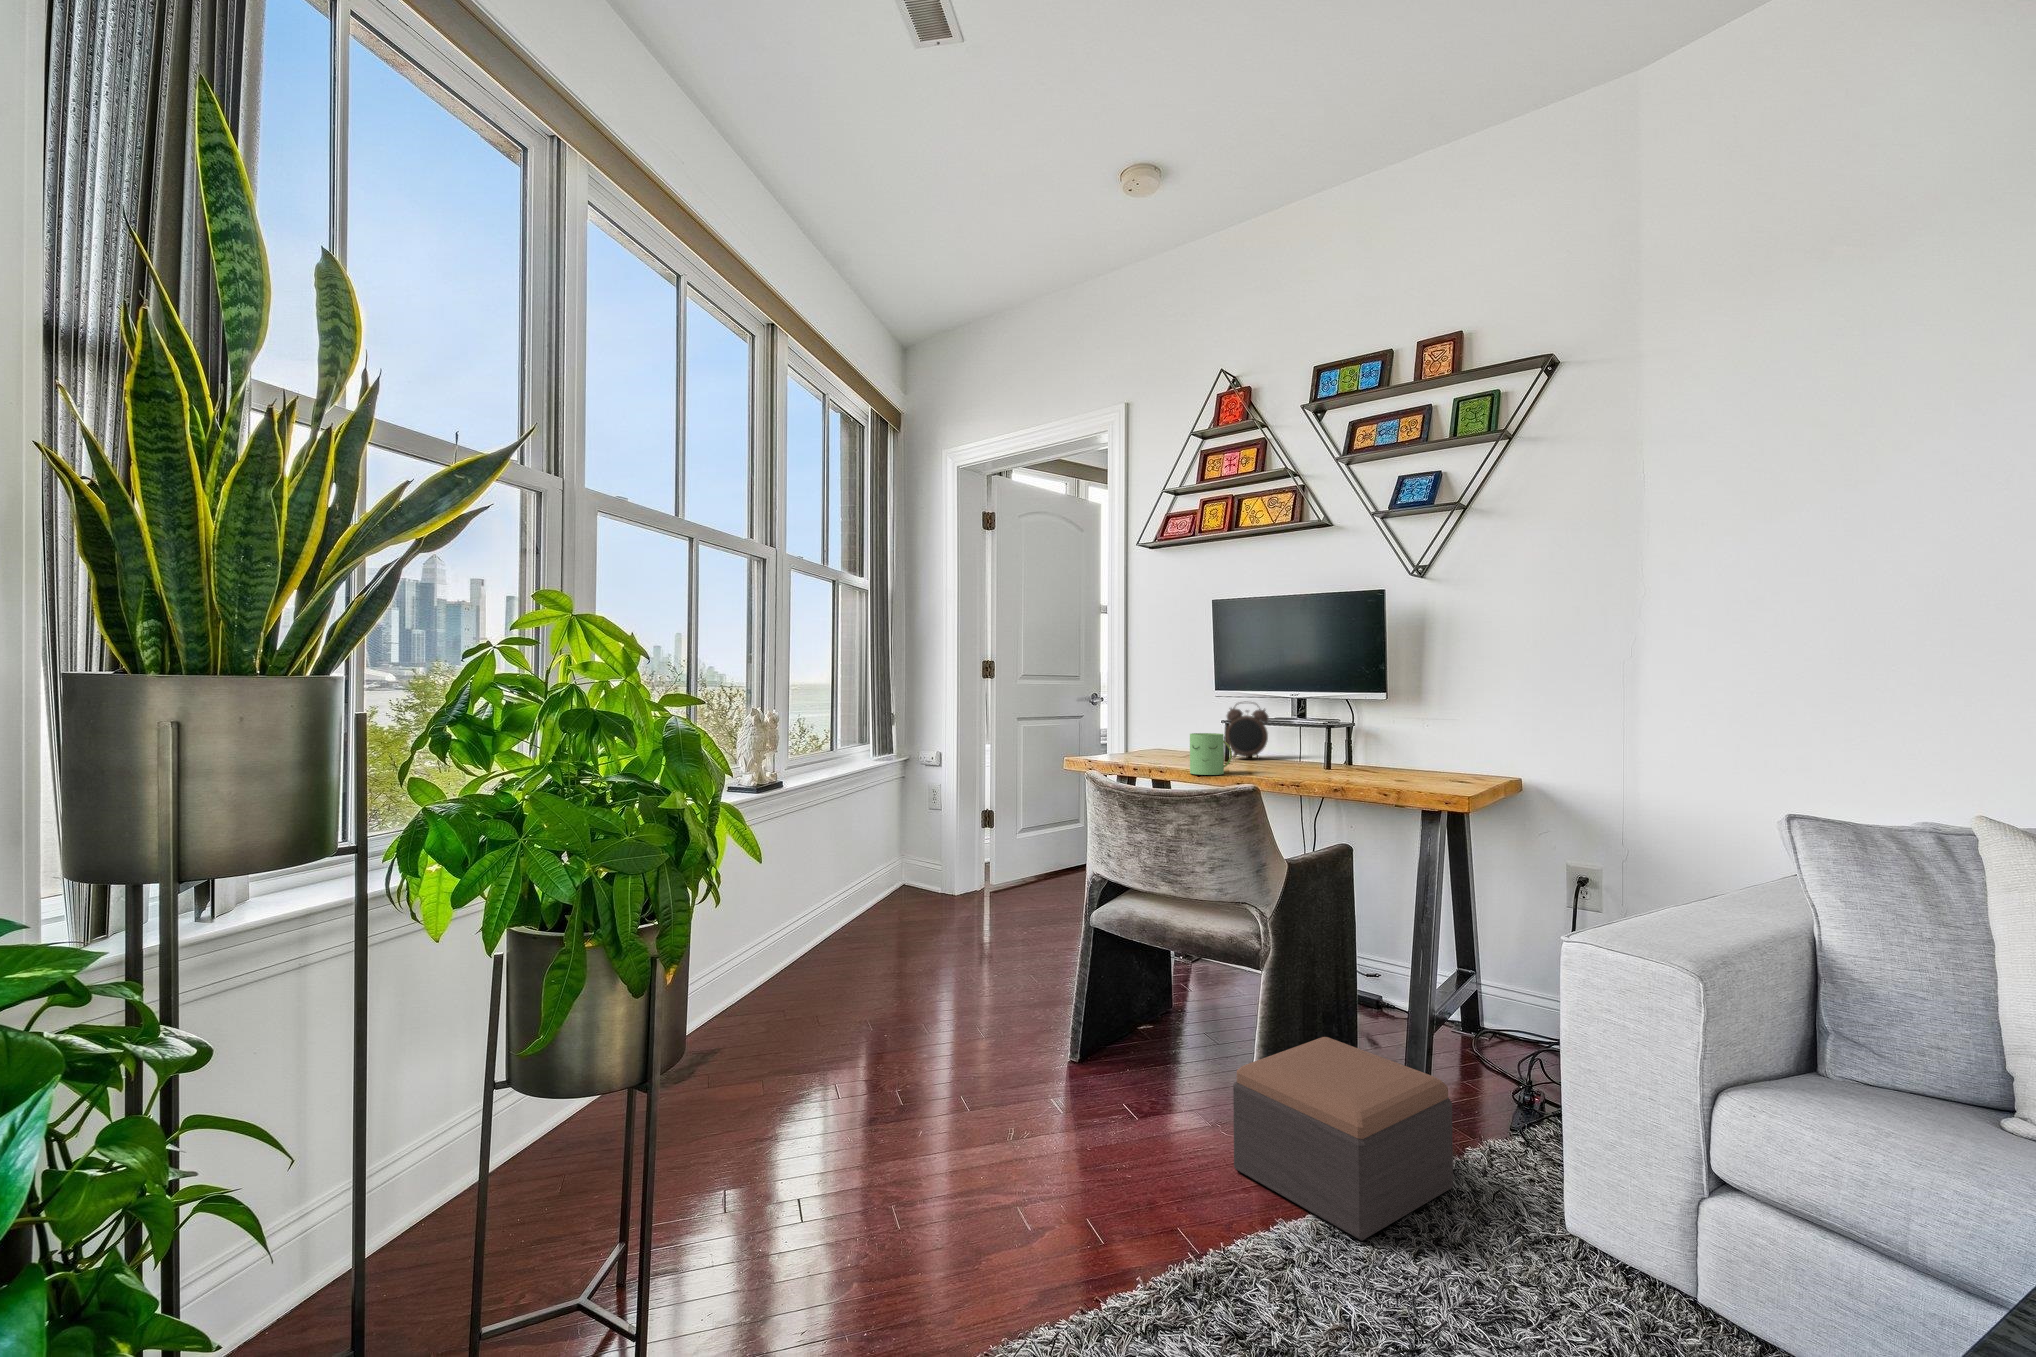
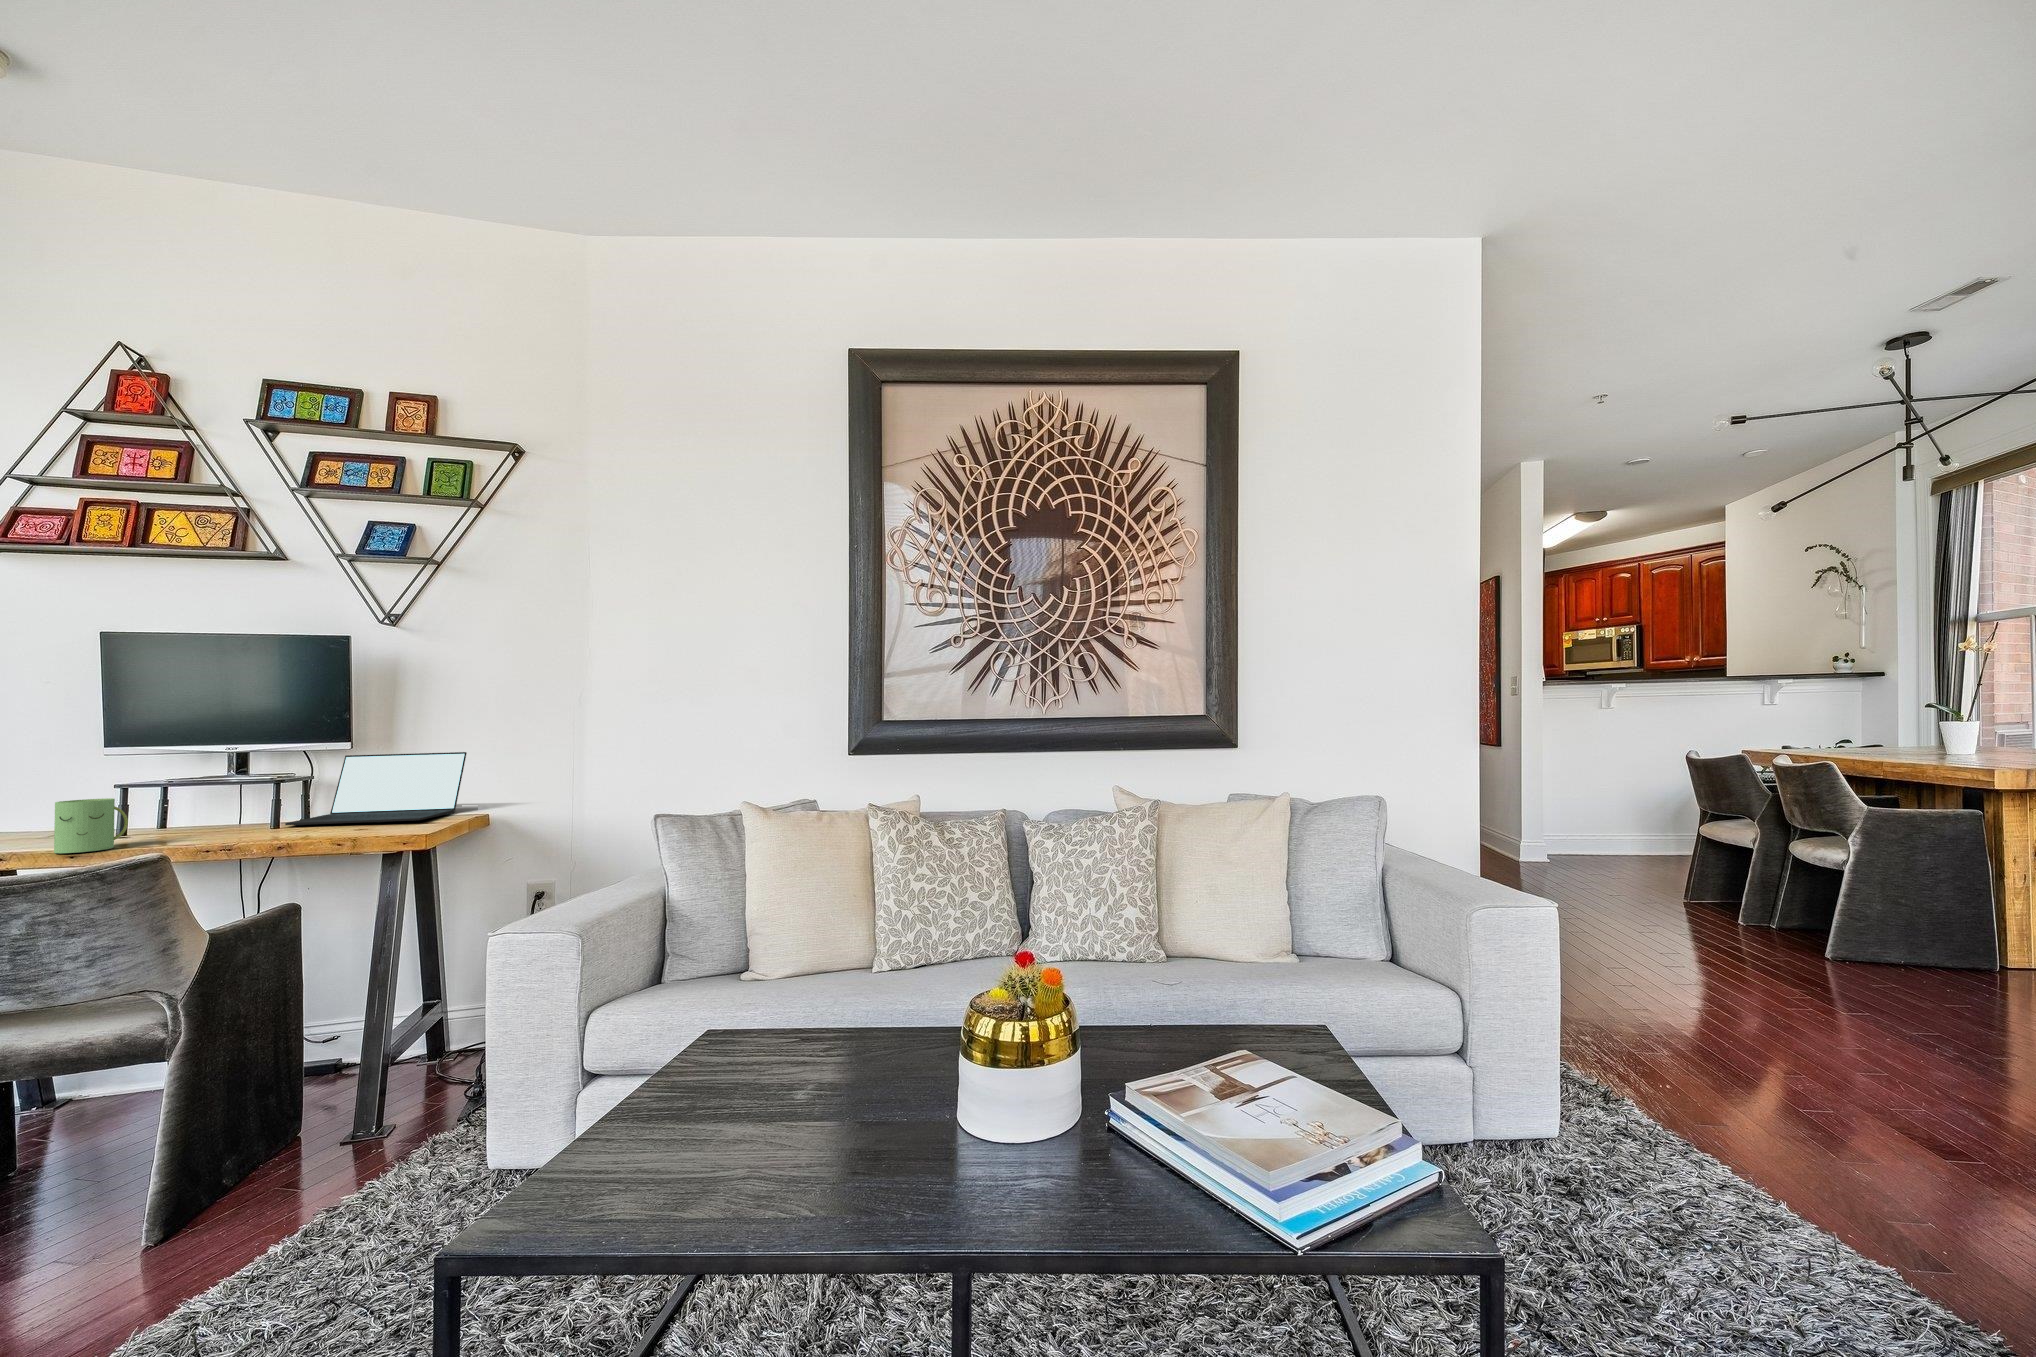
alarm clock: present [1225,704,1269,759] -> none [117,756,188,828]
laptop: none [1338,708,1498,778] -> present [285,752,467,825]
footstool: present [1233,1037,1453,1241] -> none [121,1107,402,1307]

